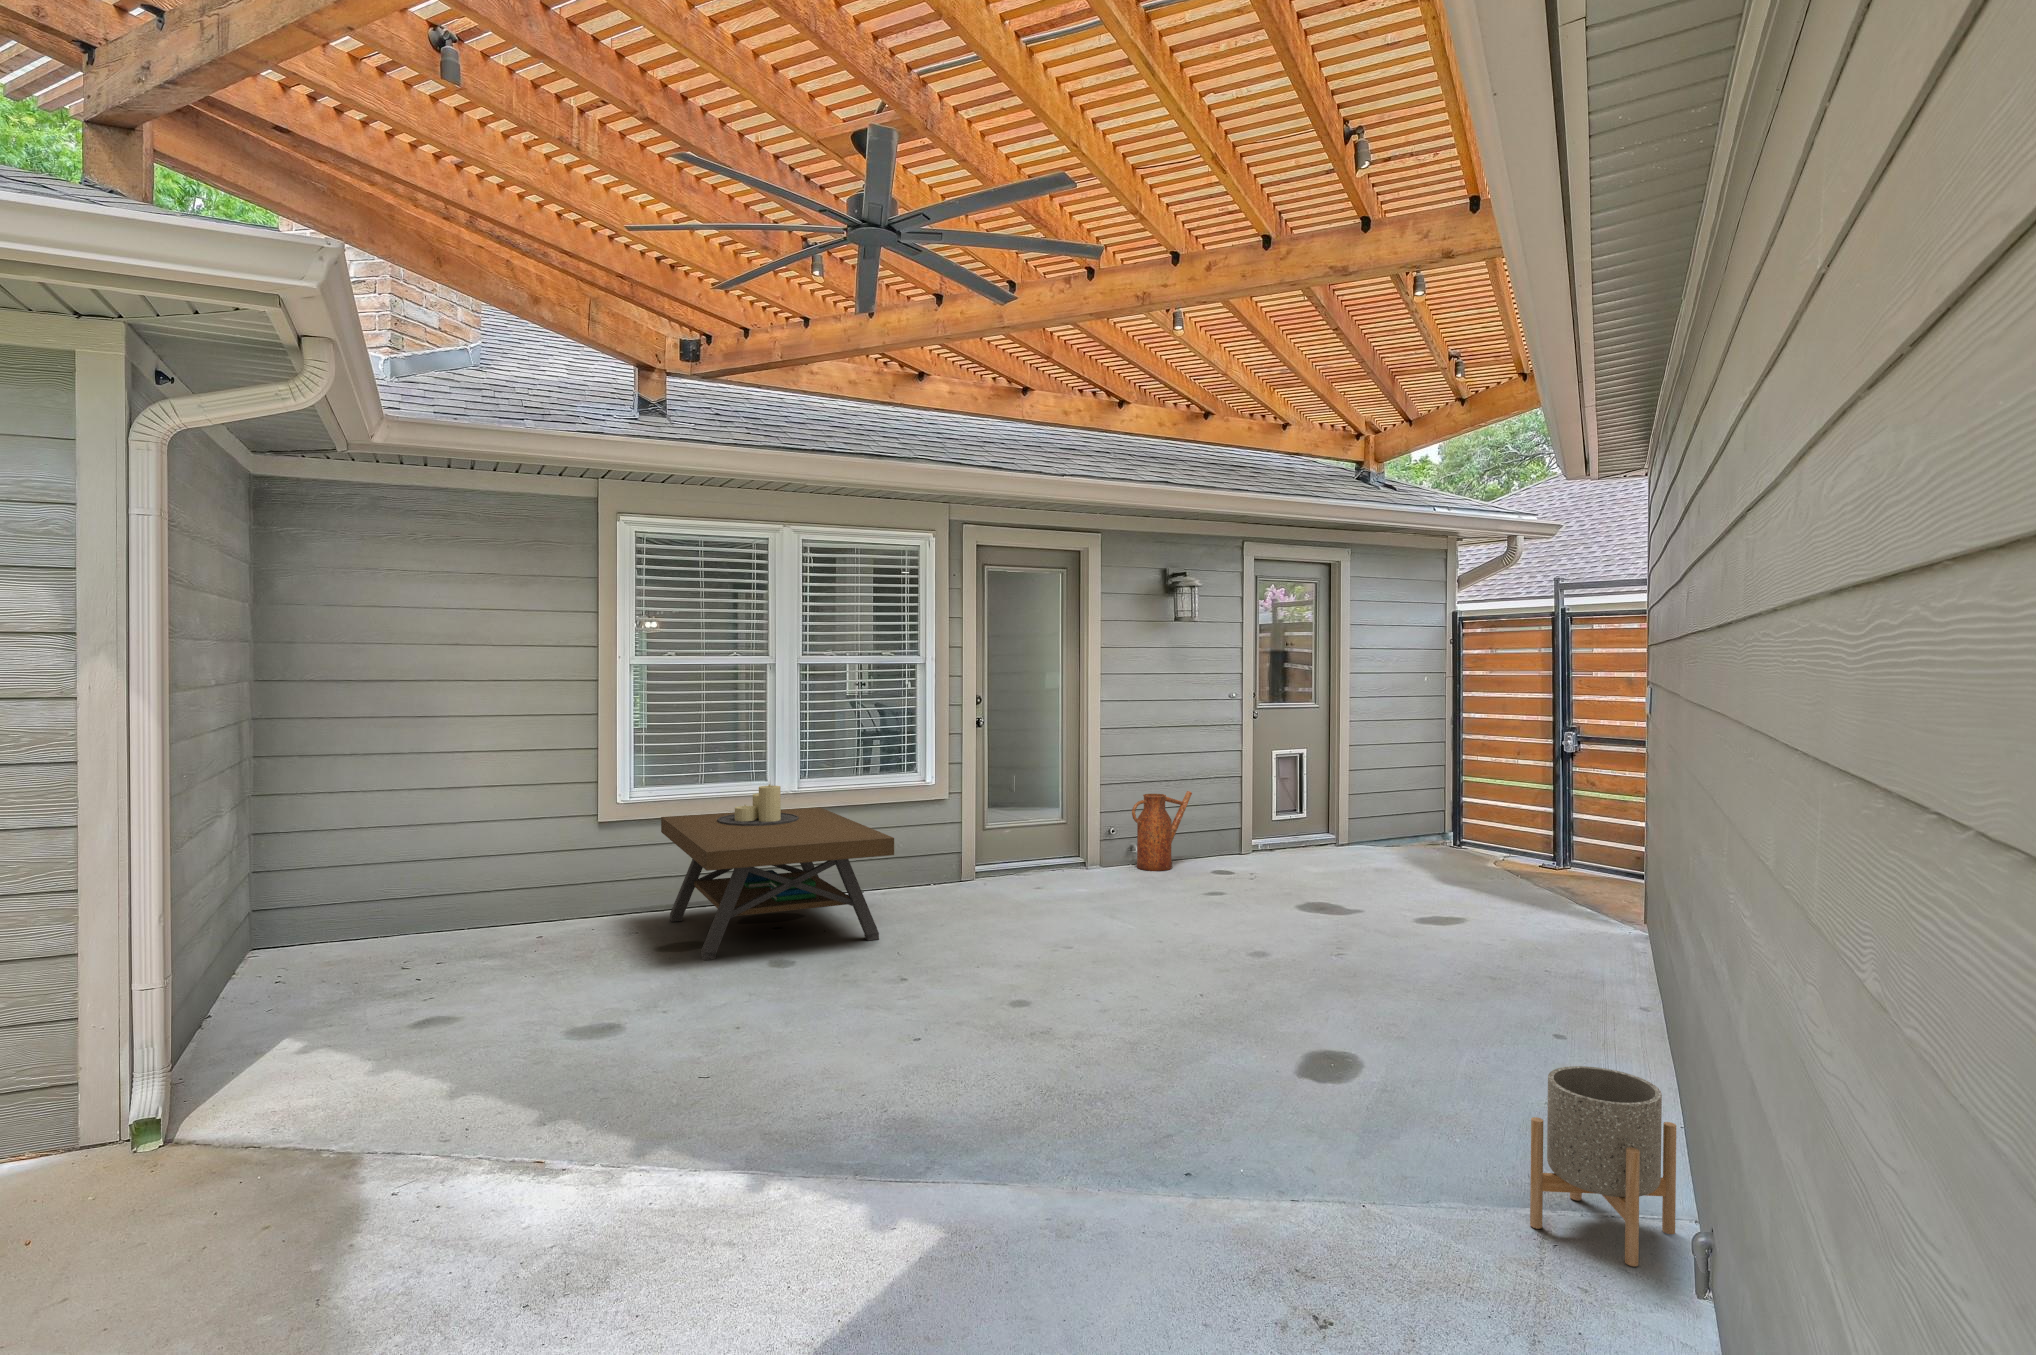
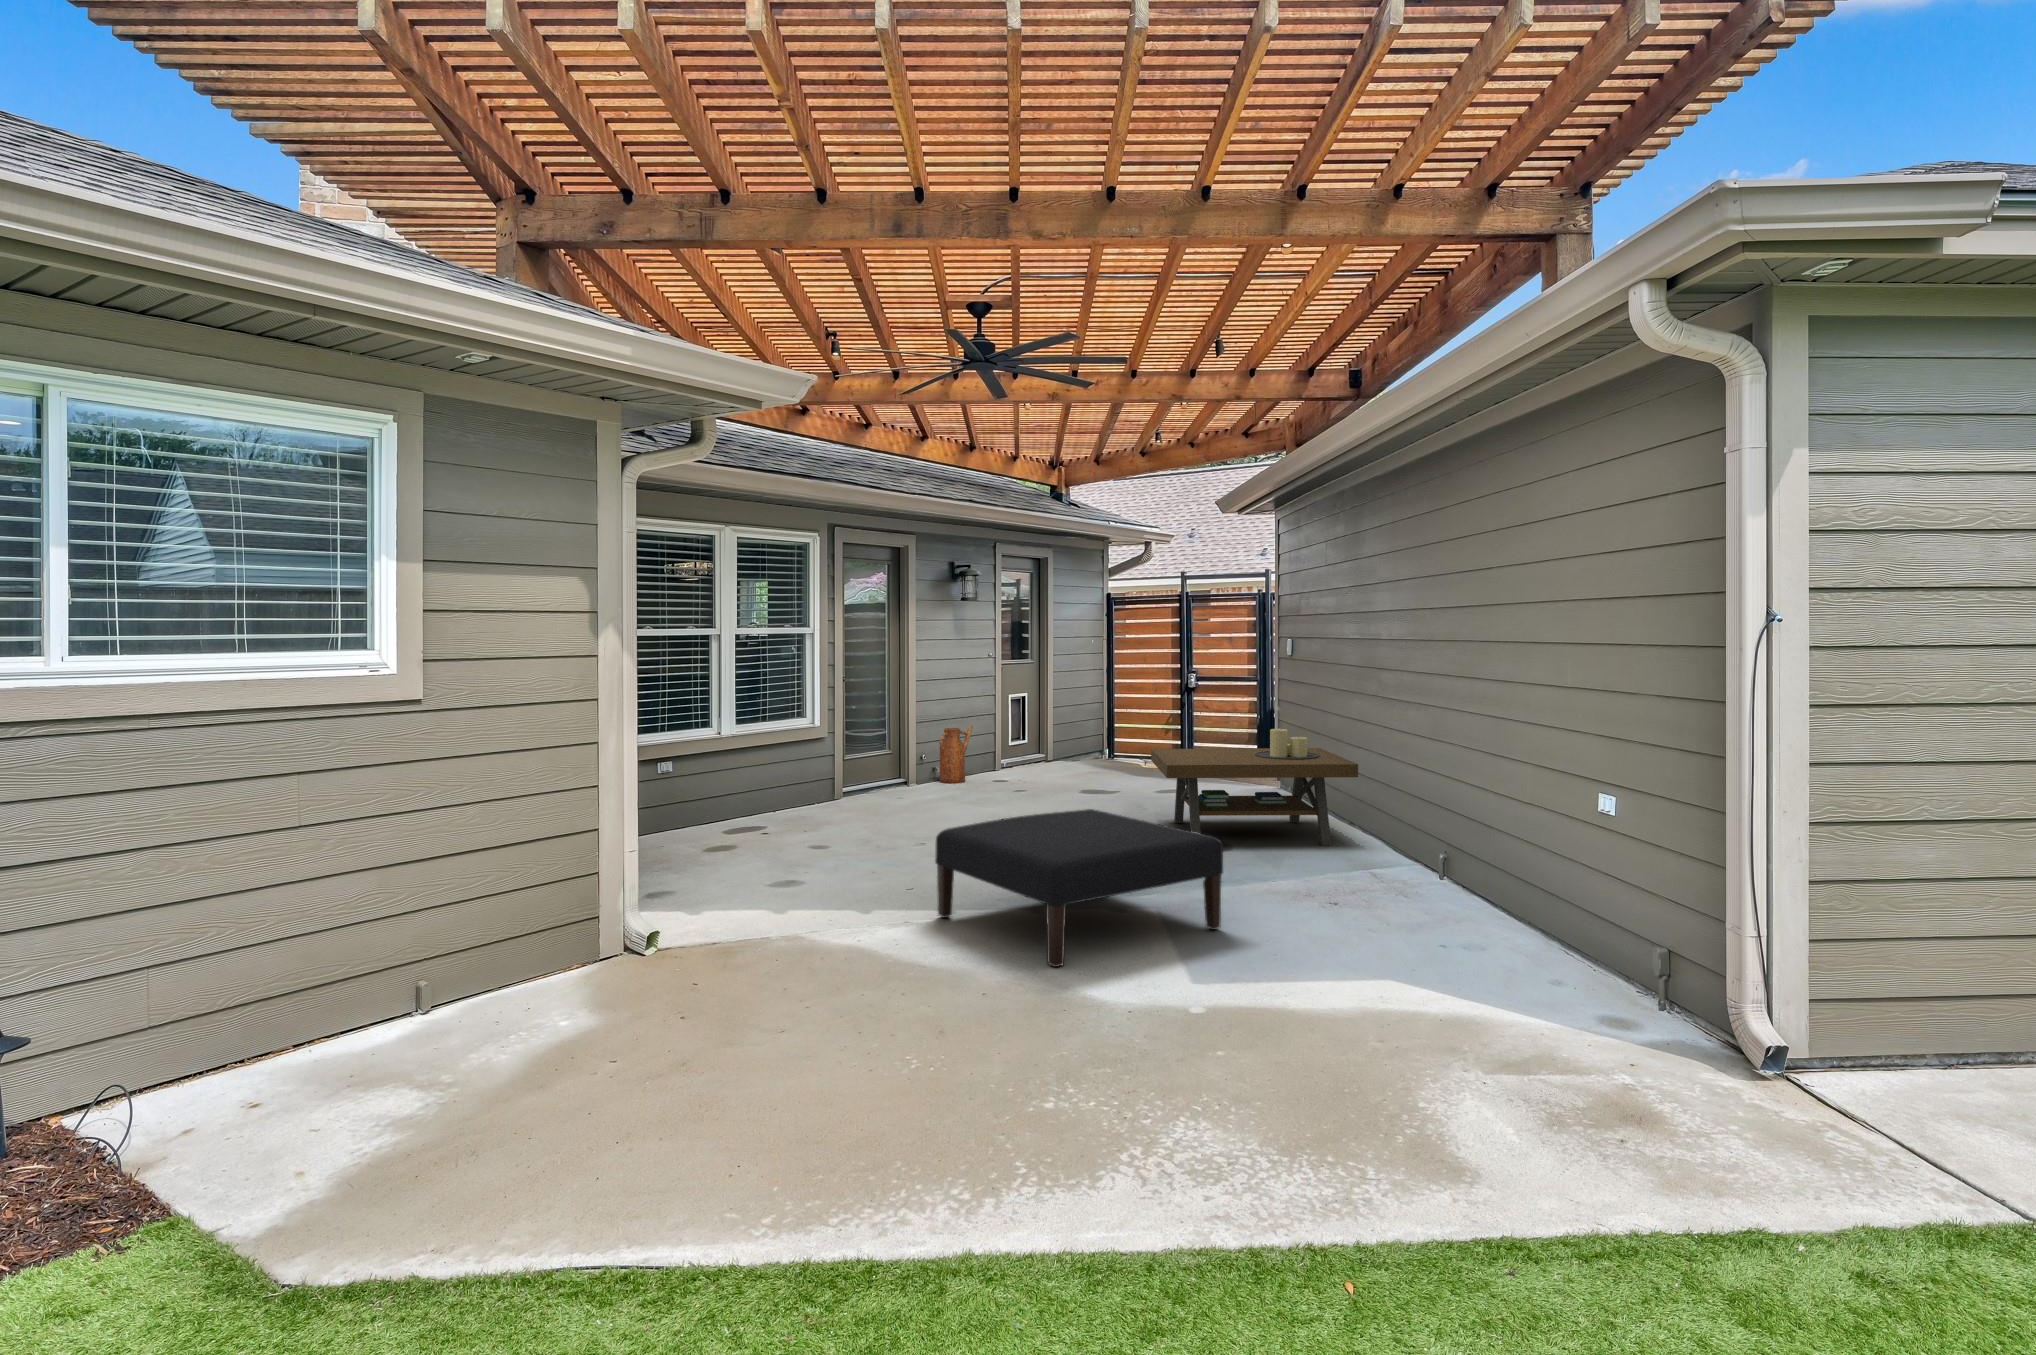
coffee table: present [661,784,894,960] -> present [1151,728,1358,846]
ottoman: none [611,973,1074,1318] -> present [935,809,1223,967]
planter: present [1530,1066,1676,1266] -> none [1360,816,1412,892]

